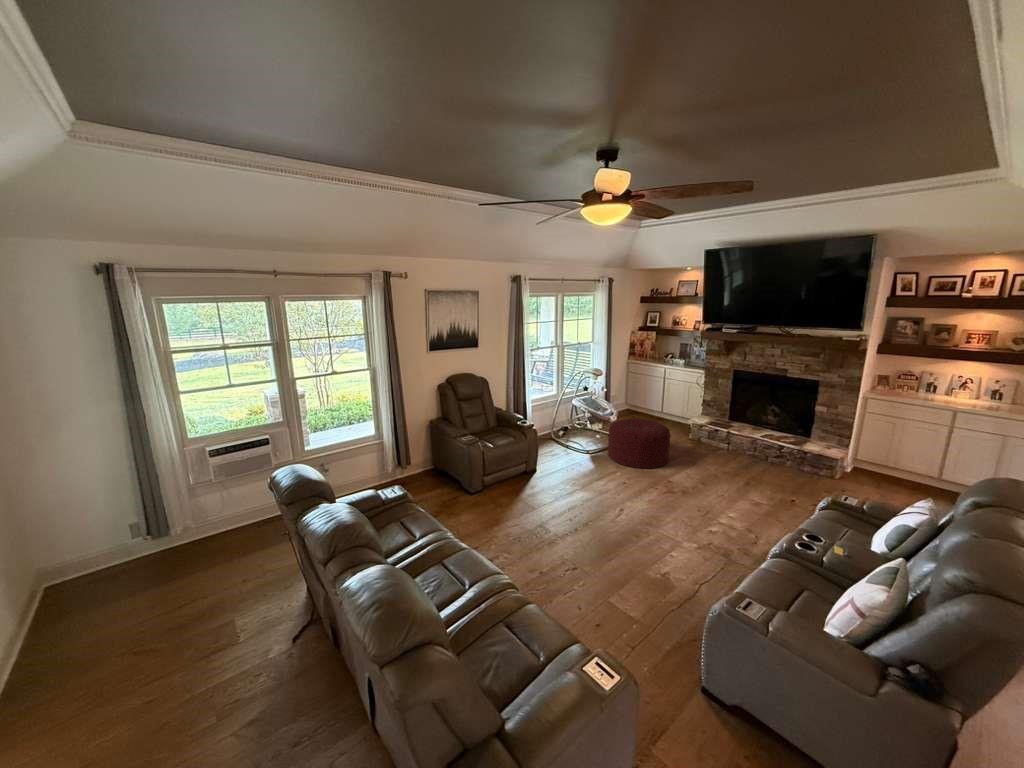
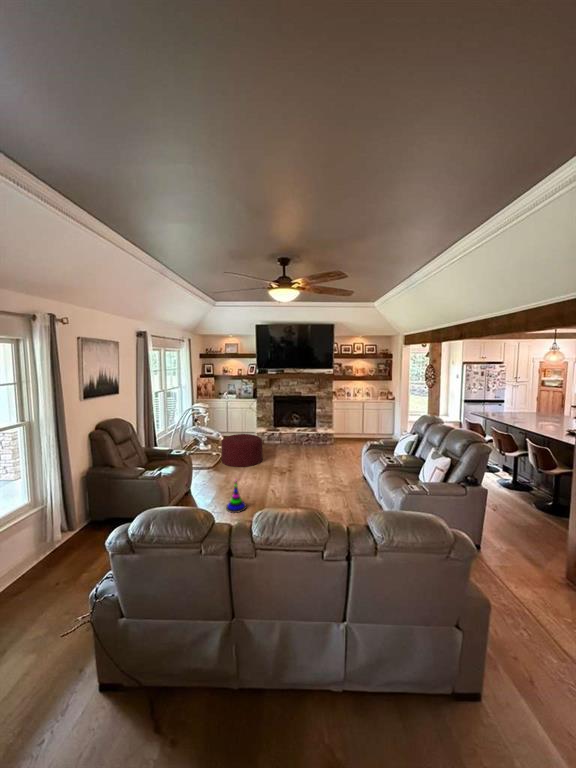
stacking toy: none [535,477,562,520] -> present [226,481,246,513]

